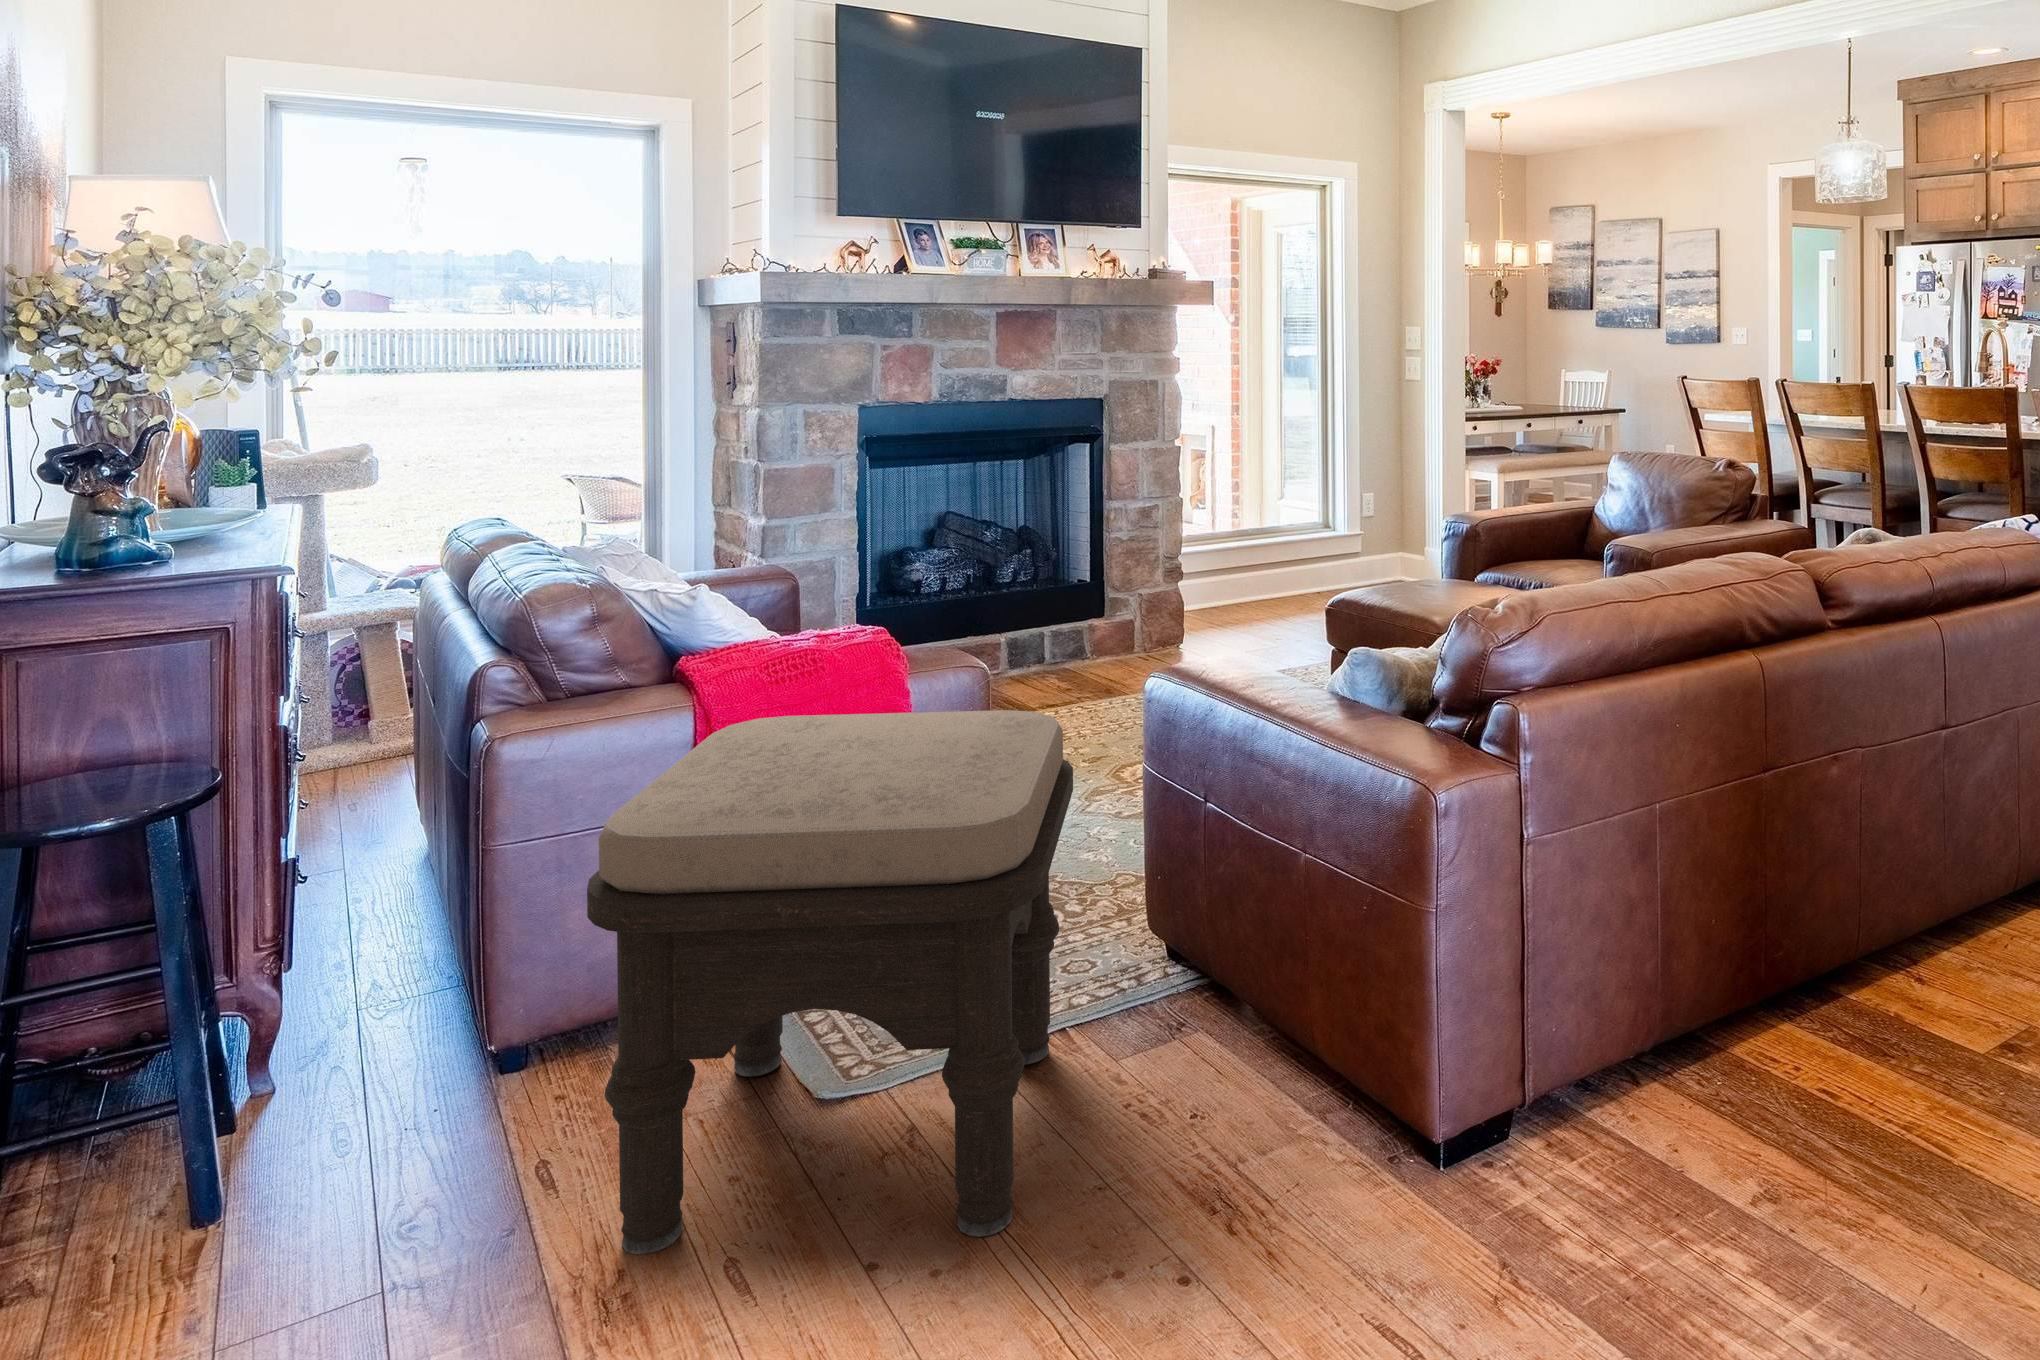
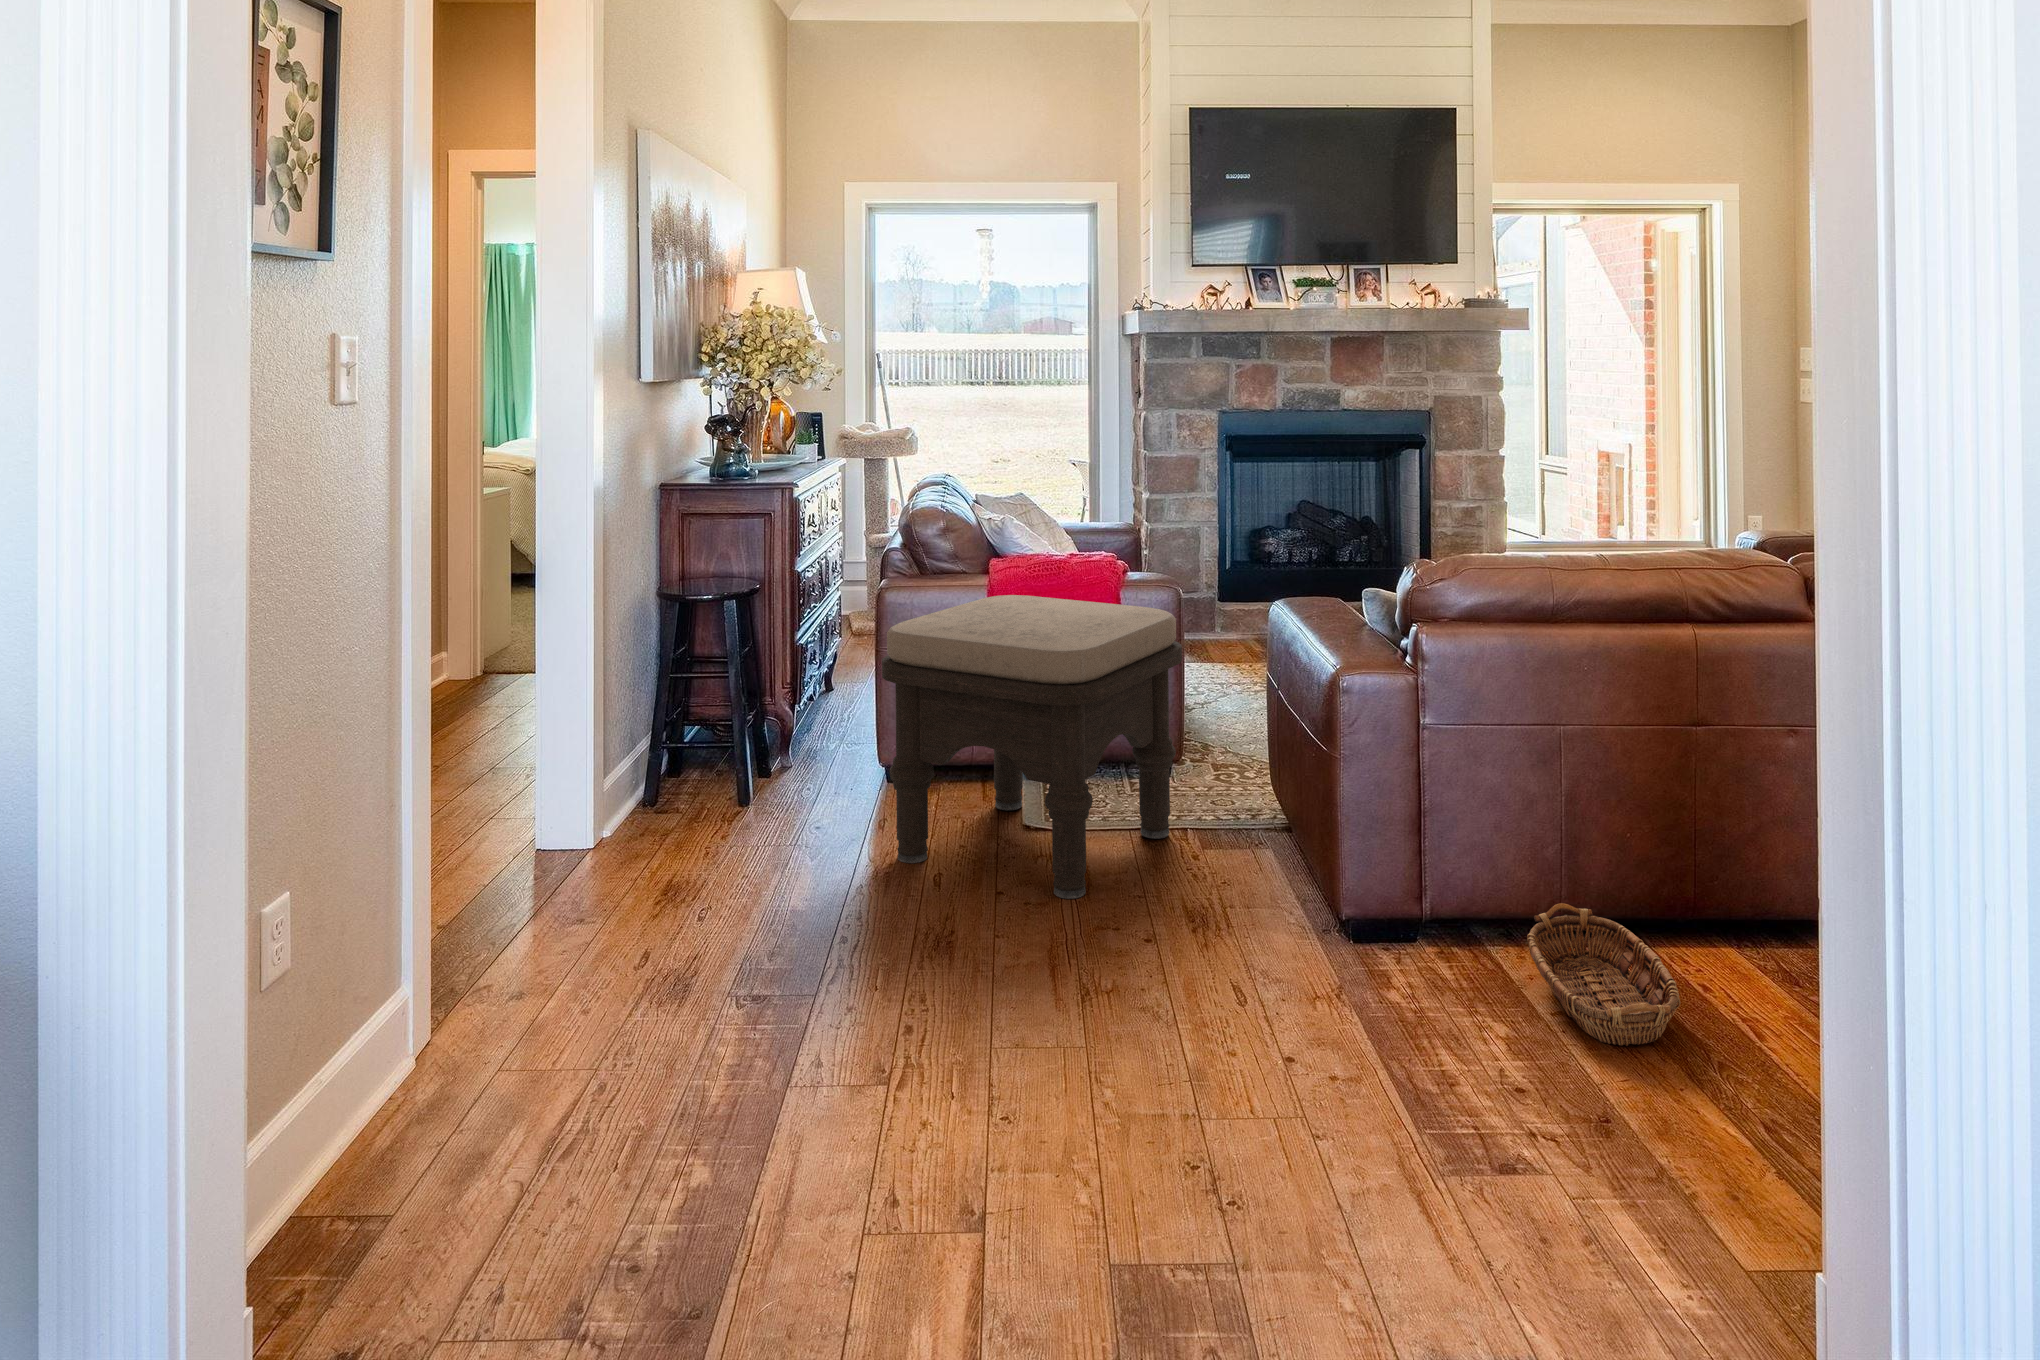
basket: none [1621,1035,1988,1283] -> present [1527,903,1680,1046]

